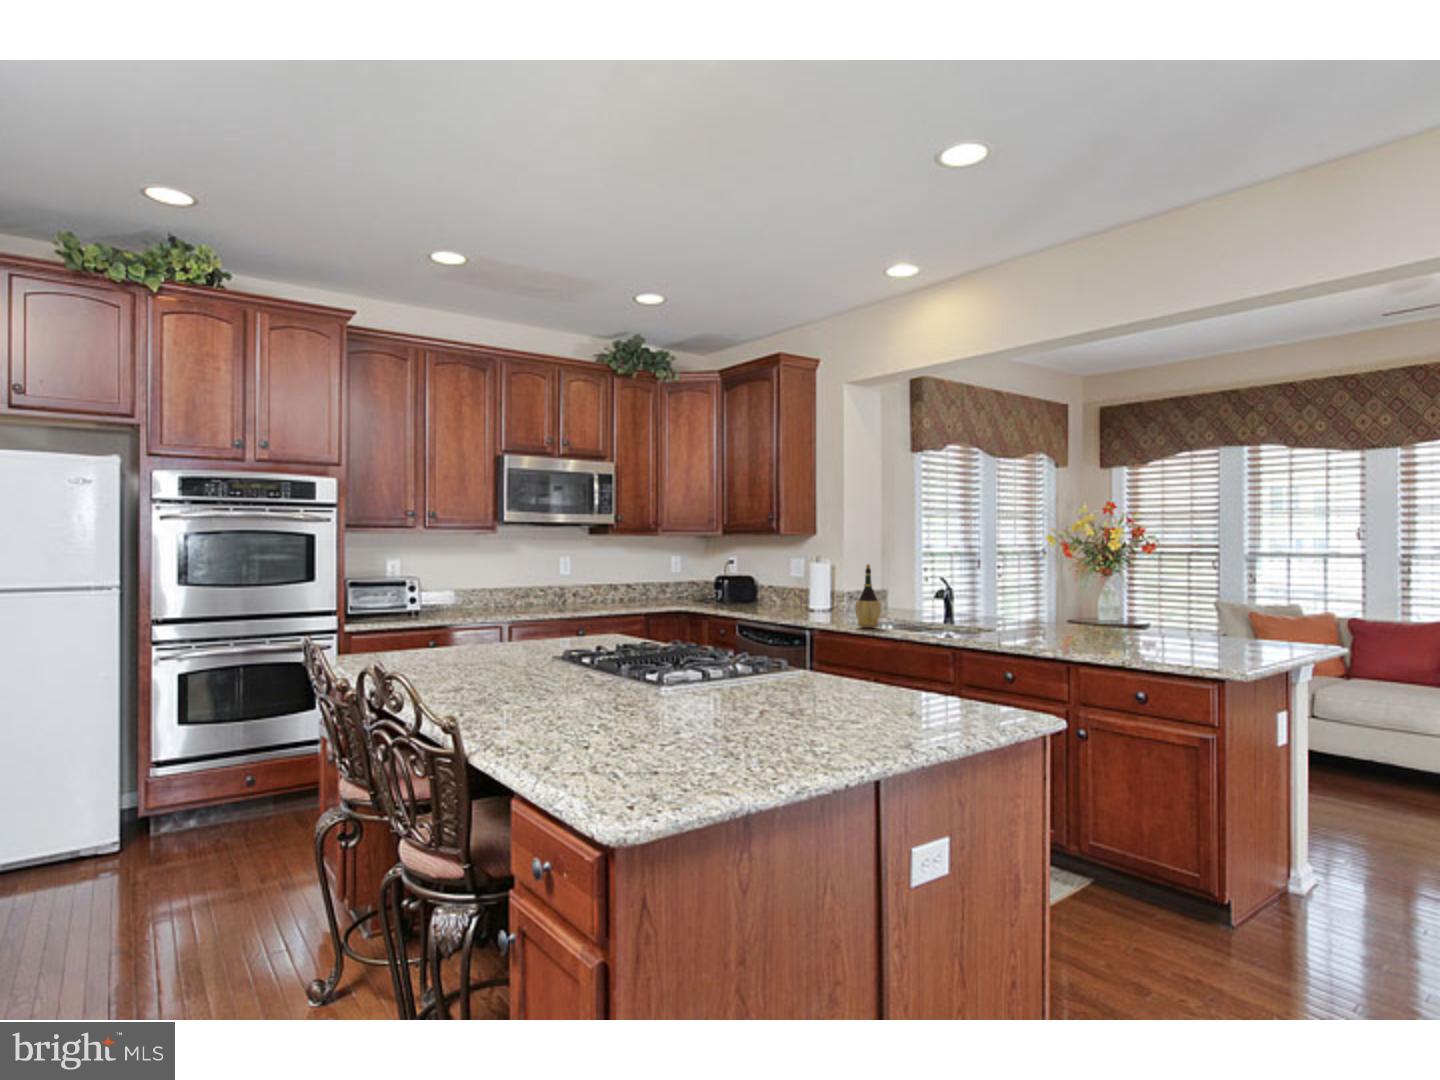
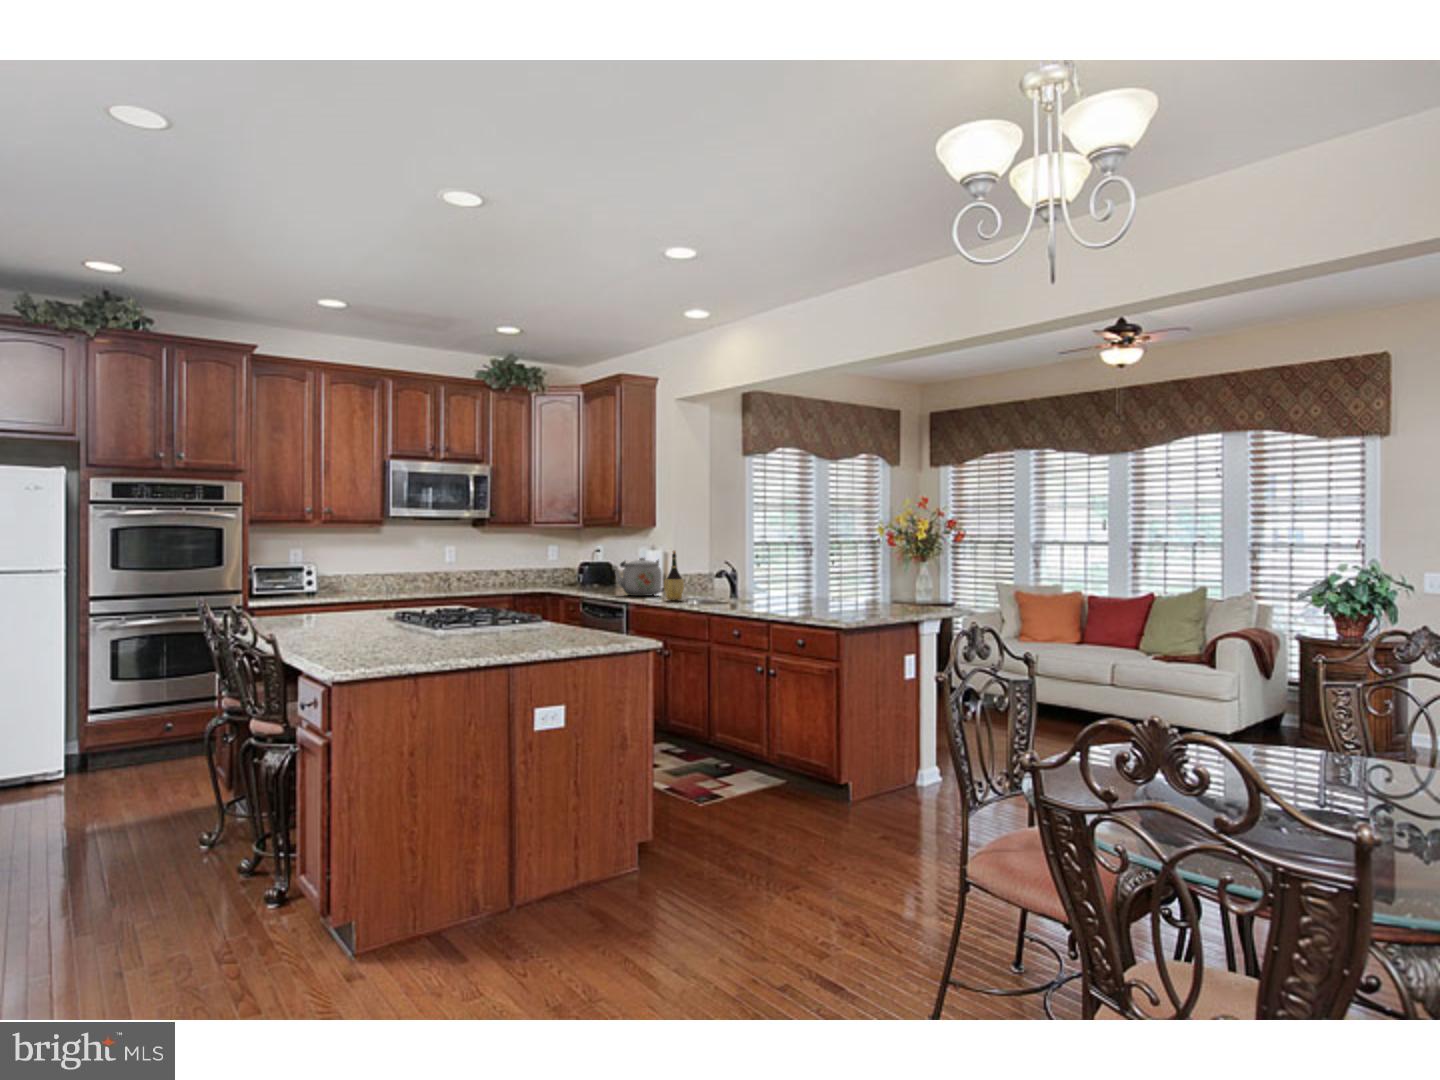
kettle: none [780,572,836,620] -> present [615,558,662,596]

